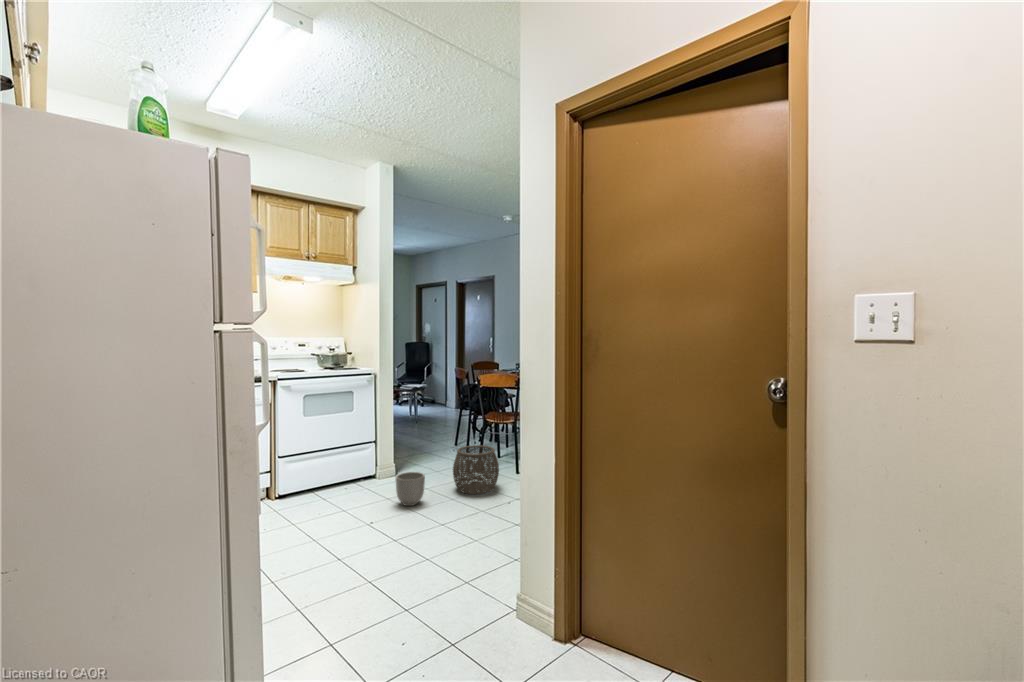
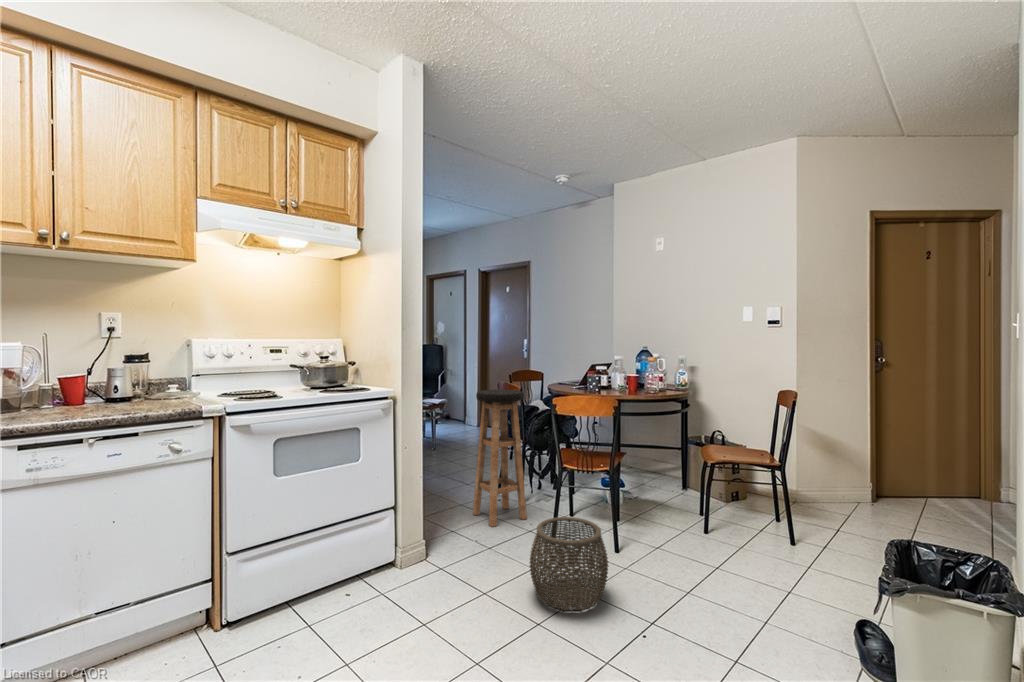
bar stool: none [433,372,468,461] -> present [473,389,527,527]
planter: present [396,472,425,506] -> none [440,576,492,646]

